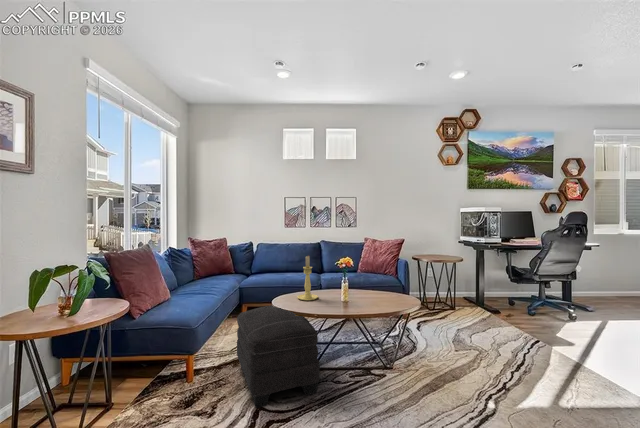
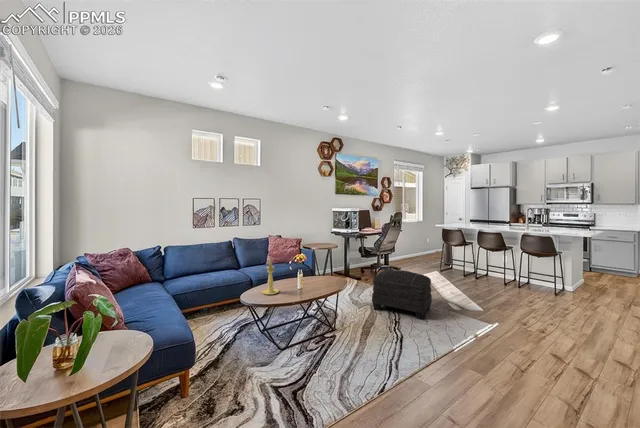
ottoman: present [237,305,320,408] -> present [372,270,432,319]

